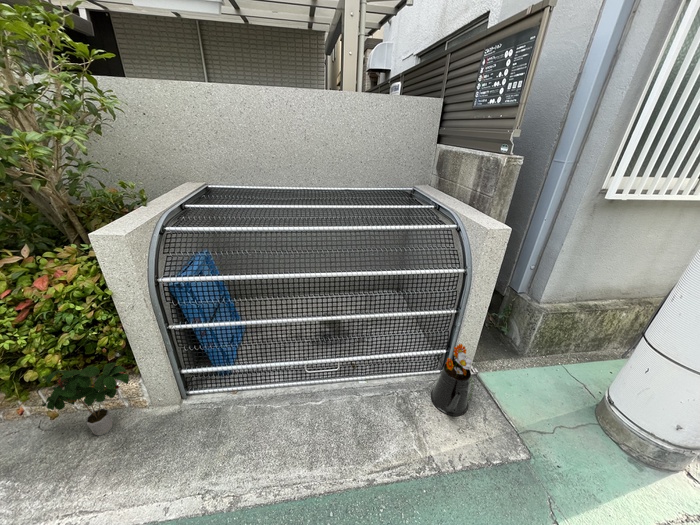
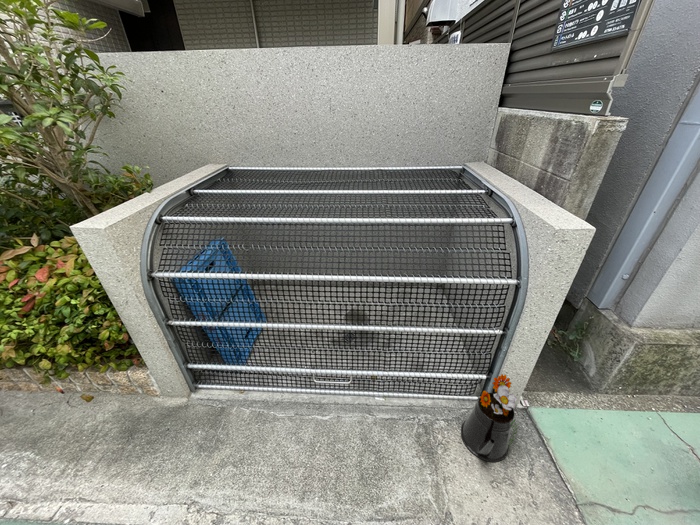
potted plant: present [42,362,129,436] -> none [58,354,132,421]

